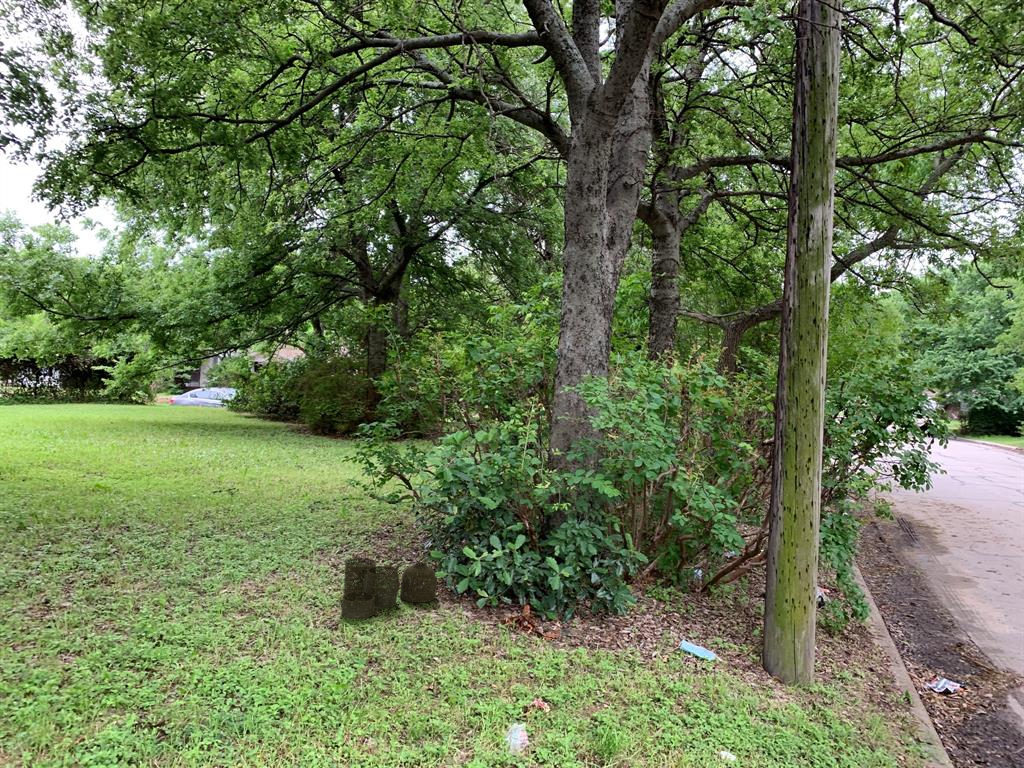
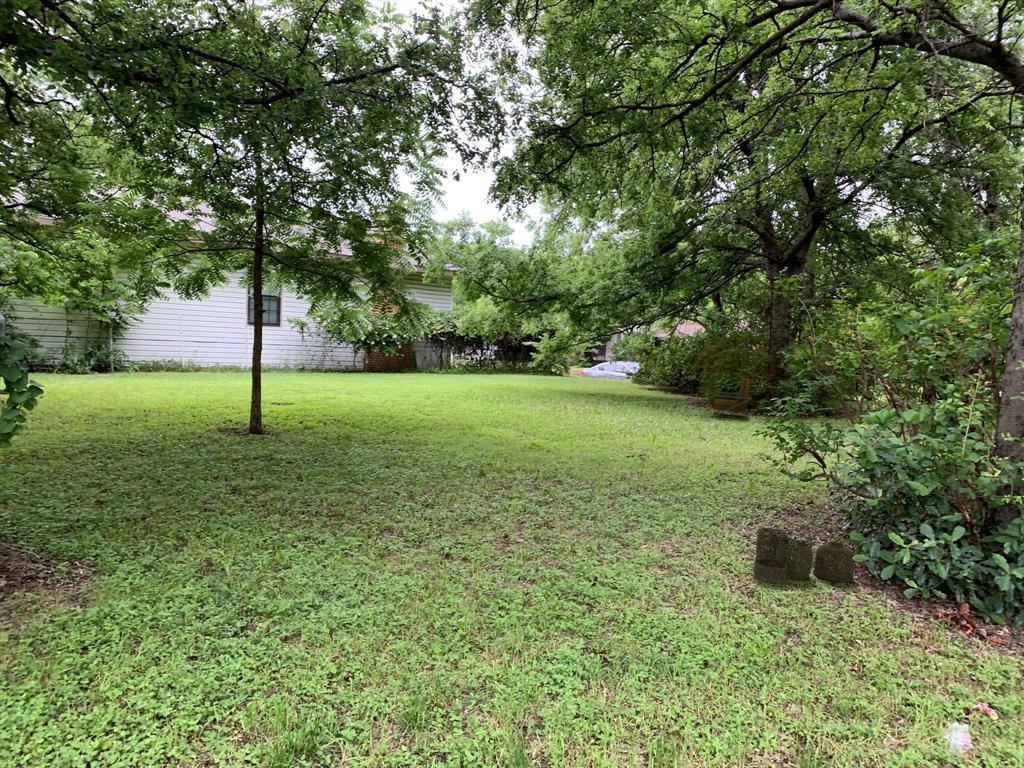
lounge chair: none [309,402,348,444] -> present [712,378,752,421]

